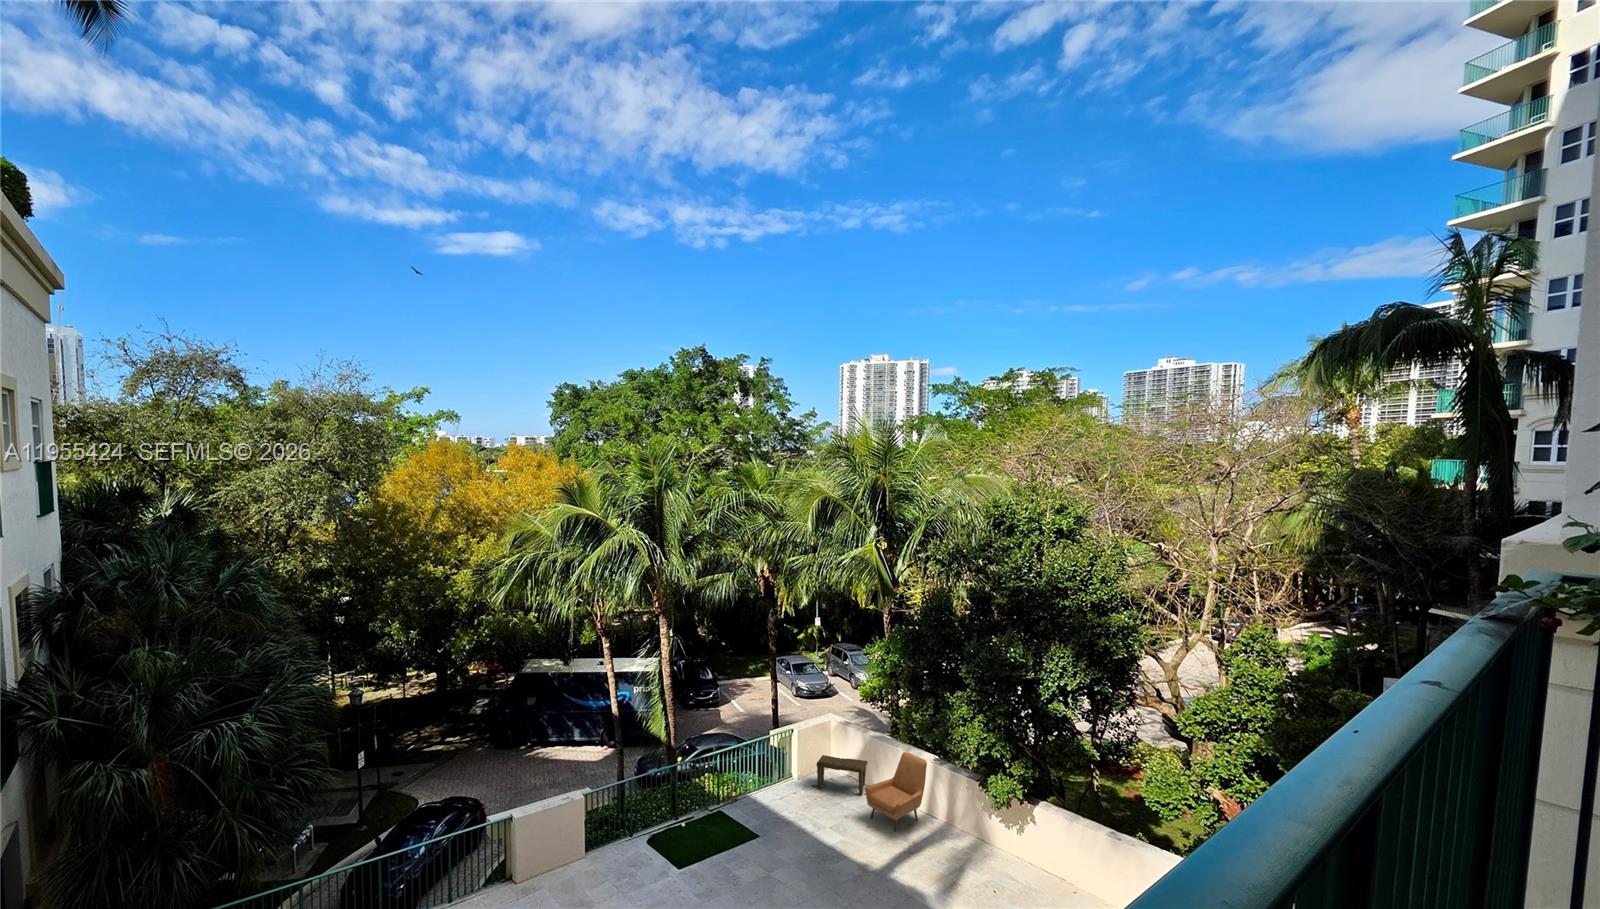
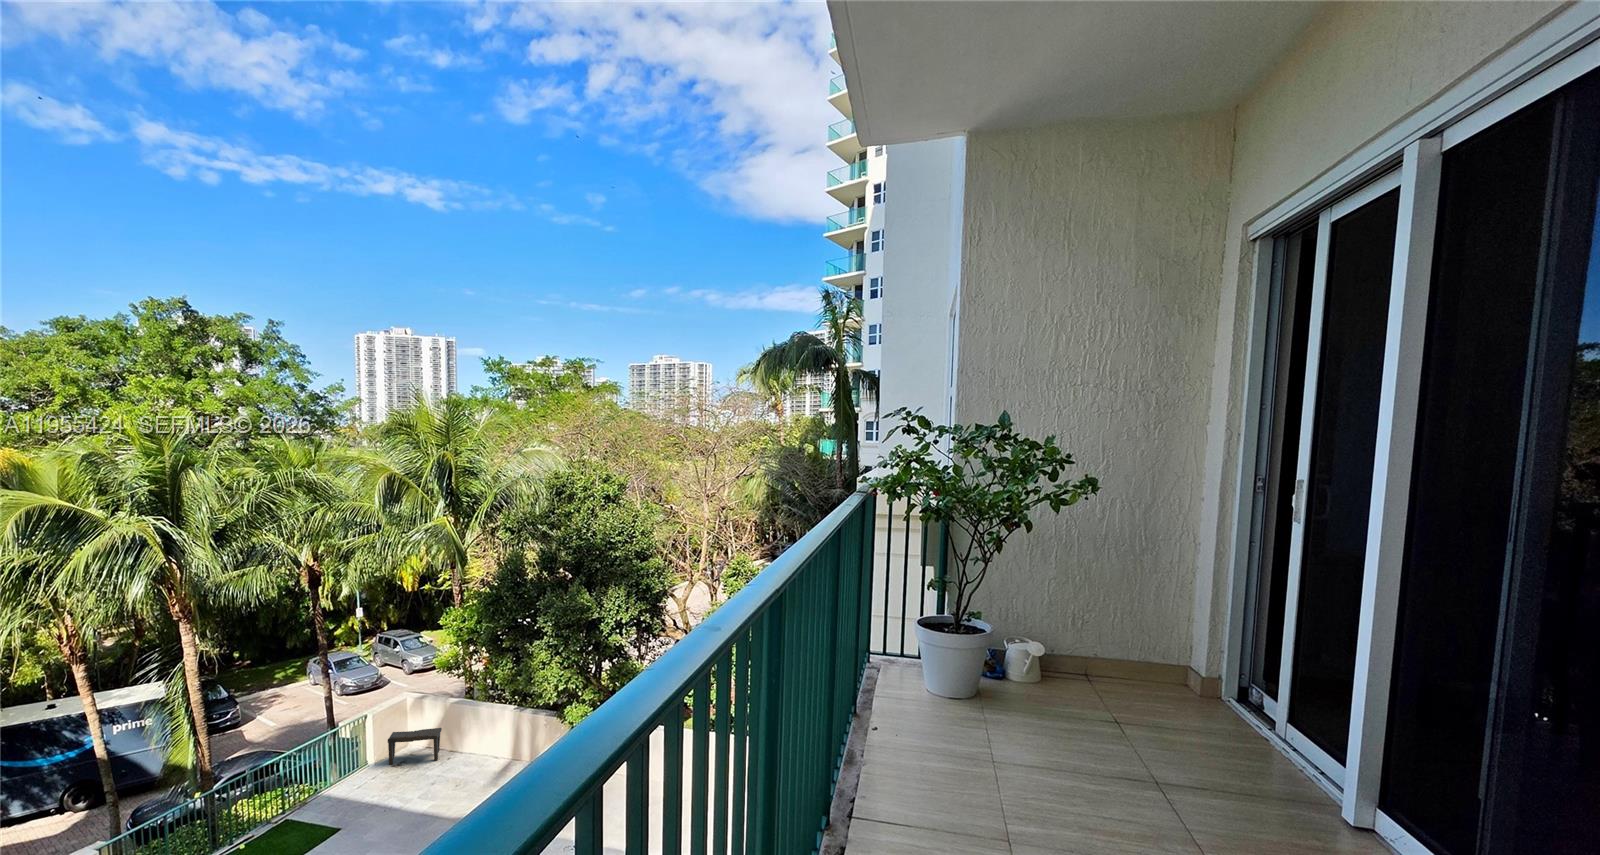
chair: present [865,752,927,832] -> none [442,709,503,782]

